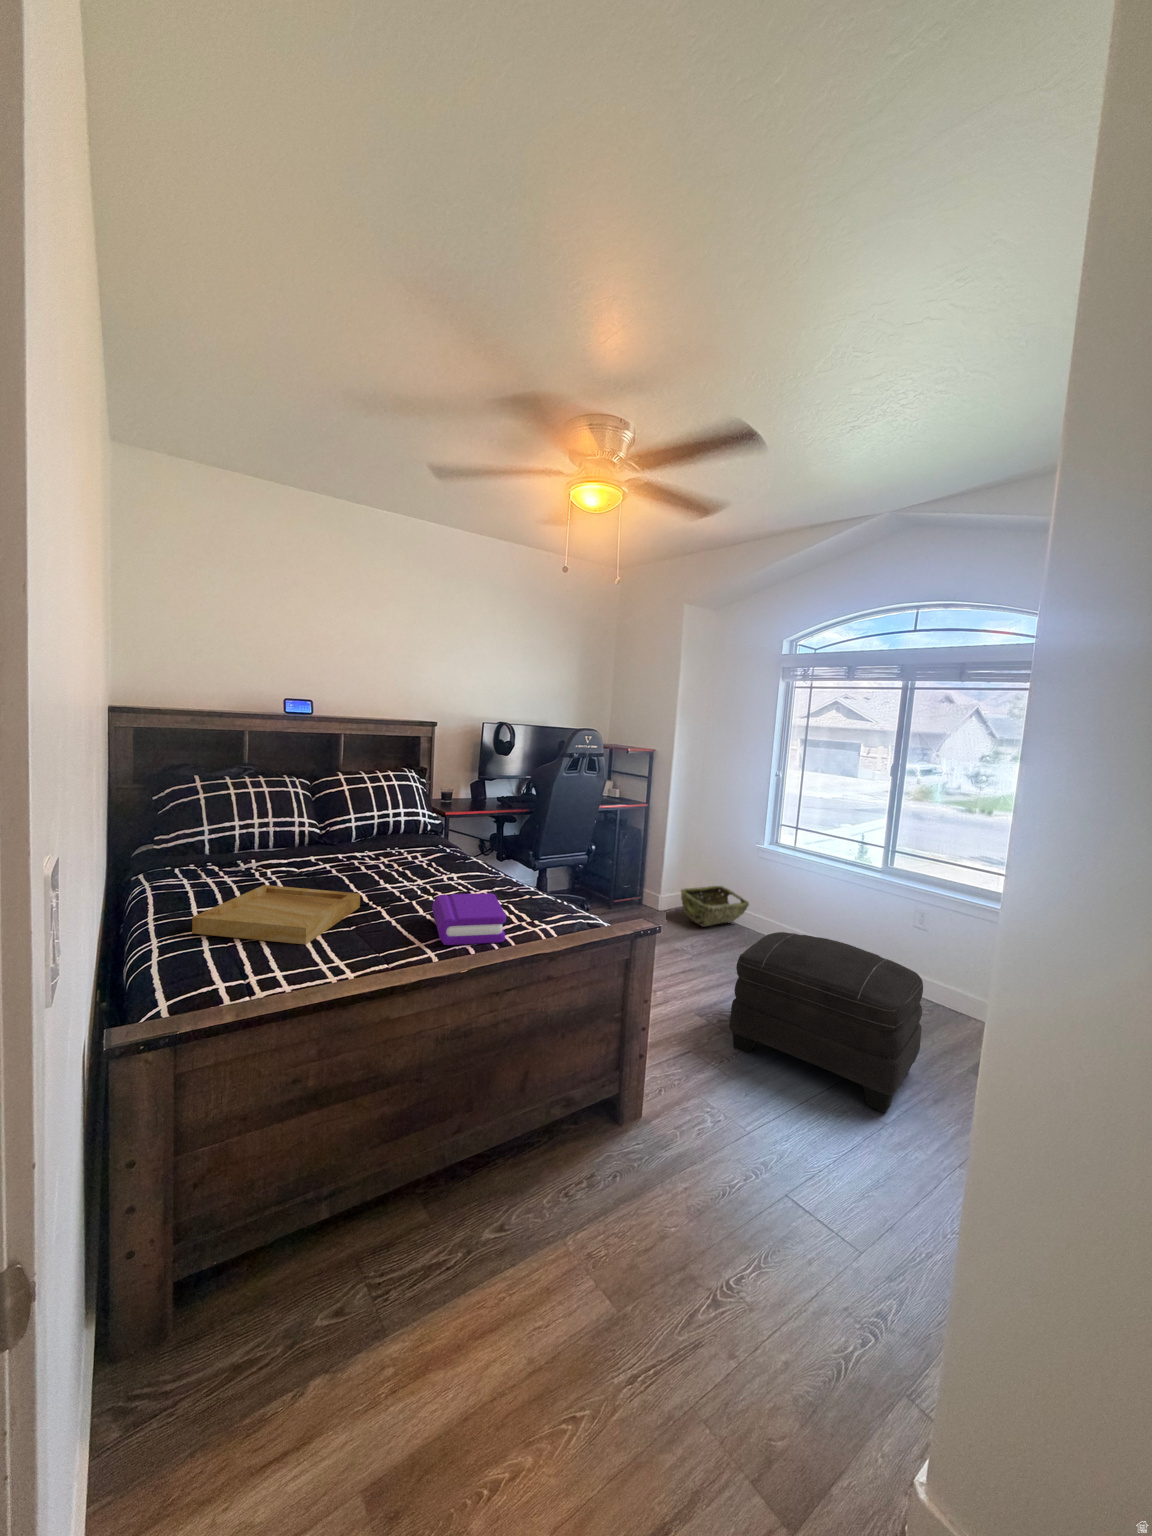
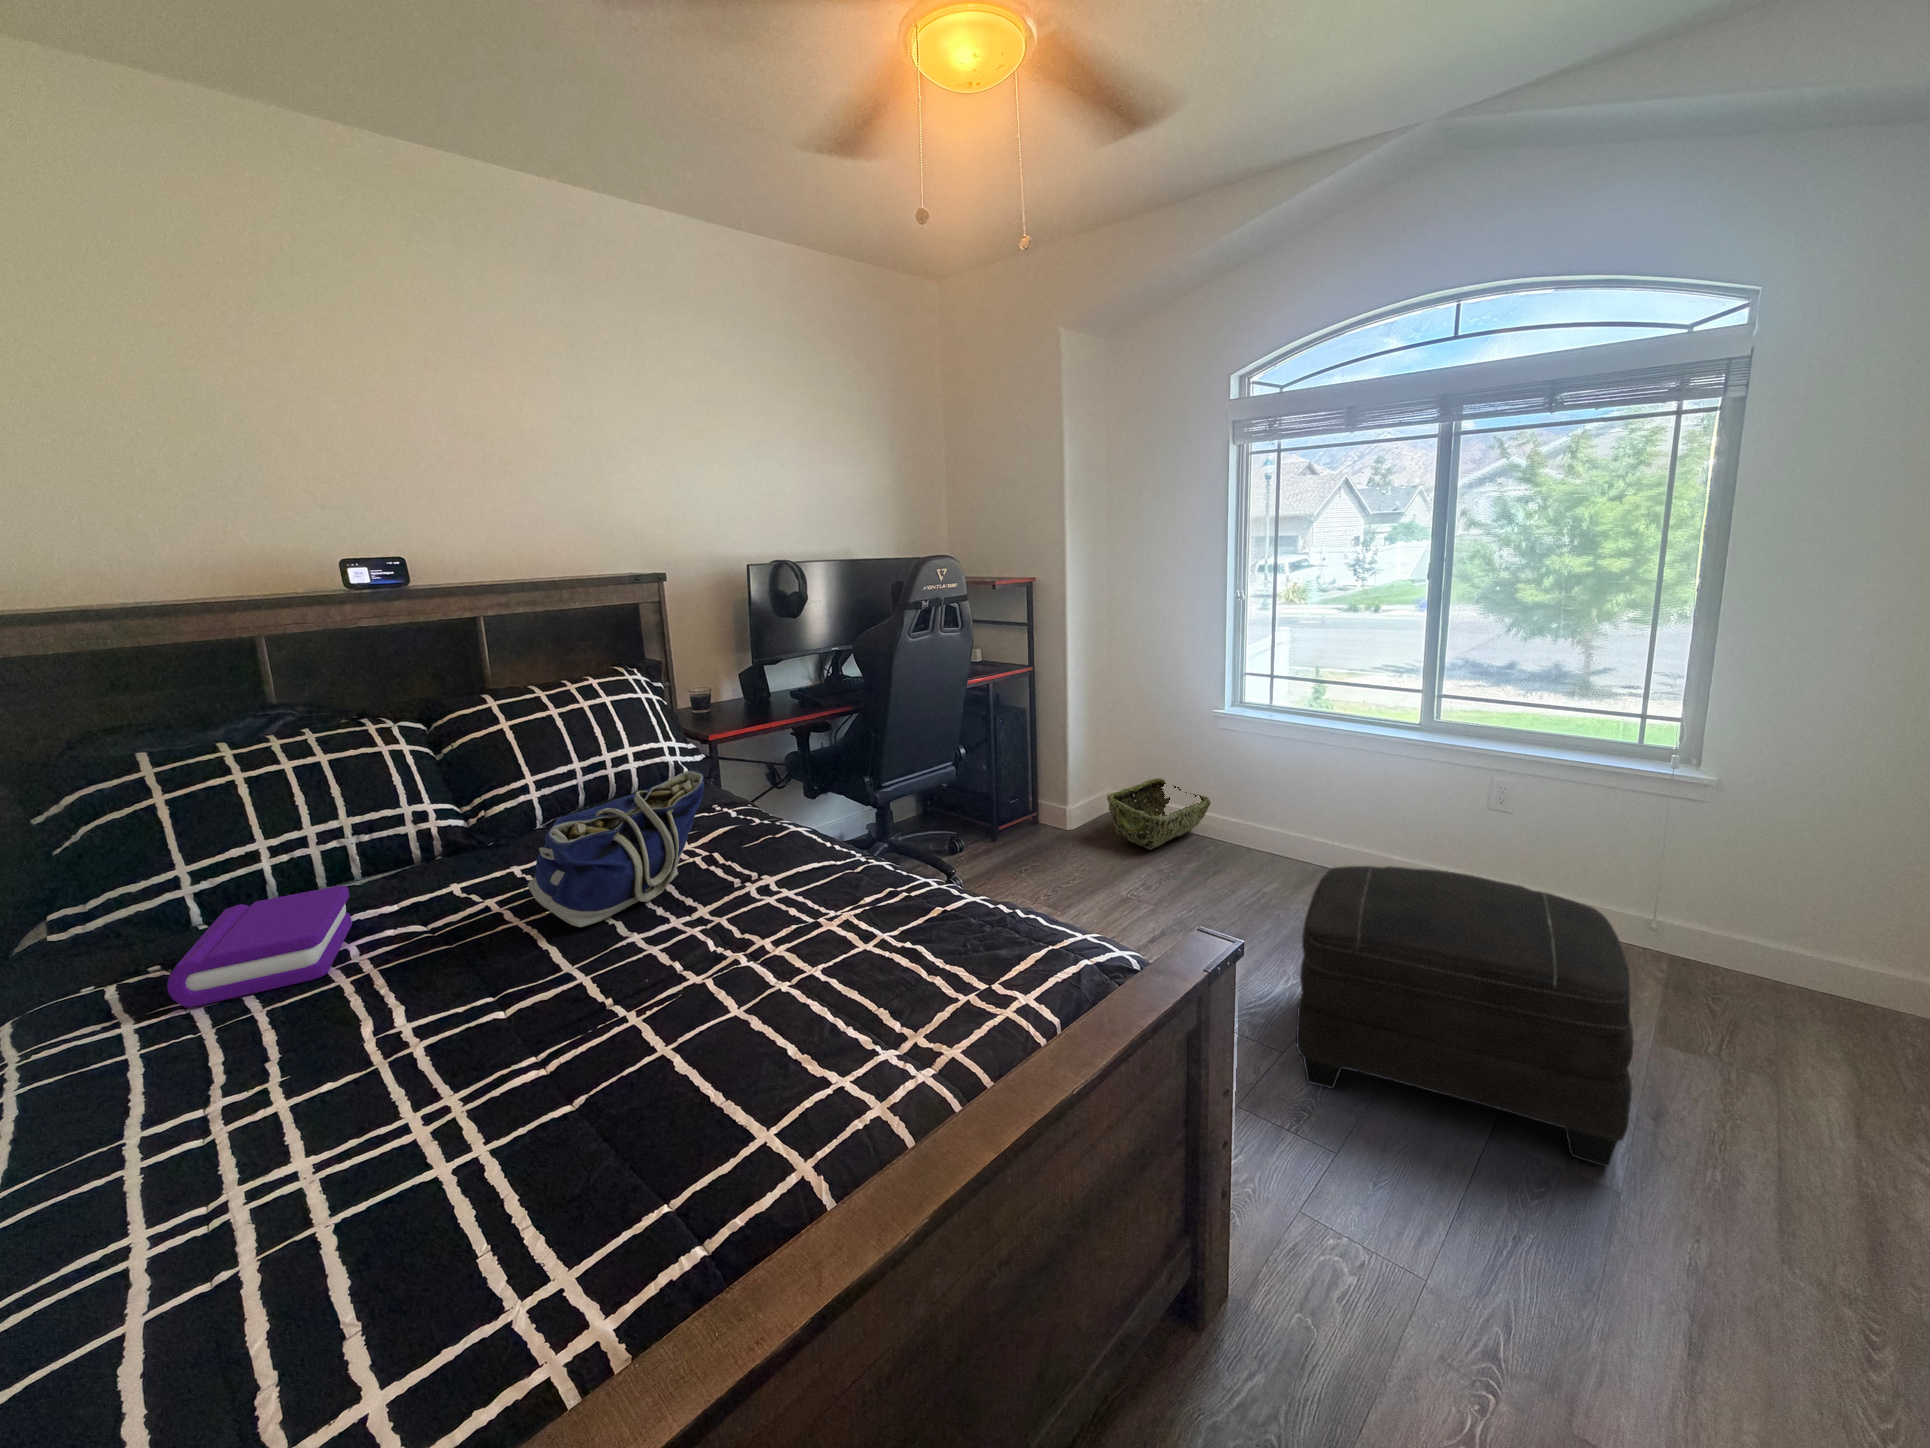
tote bag: none [345,817,432,878] -> present [528,771,704,927]
tray: present [192,885,360,944] -> none [99,993,586,1250]
book: present [432,893,506,945] -> present [167,886,352,1008]

